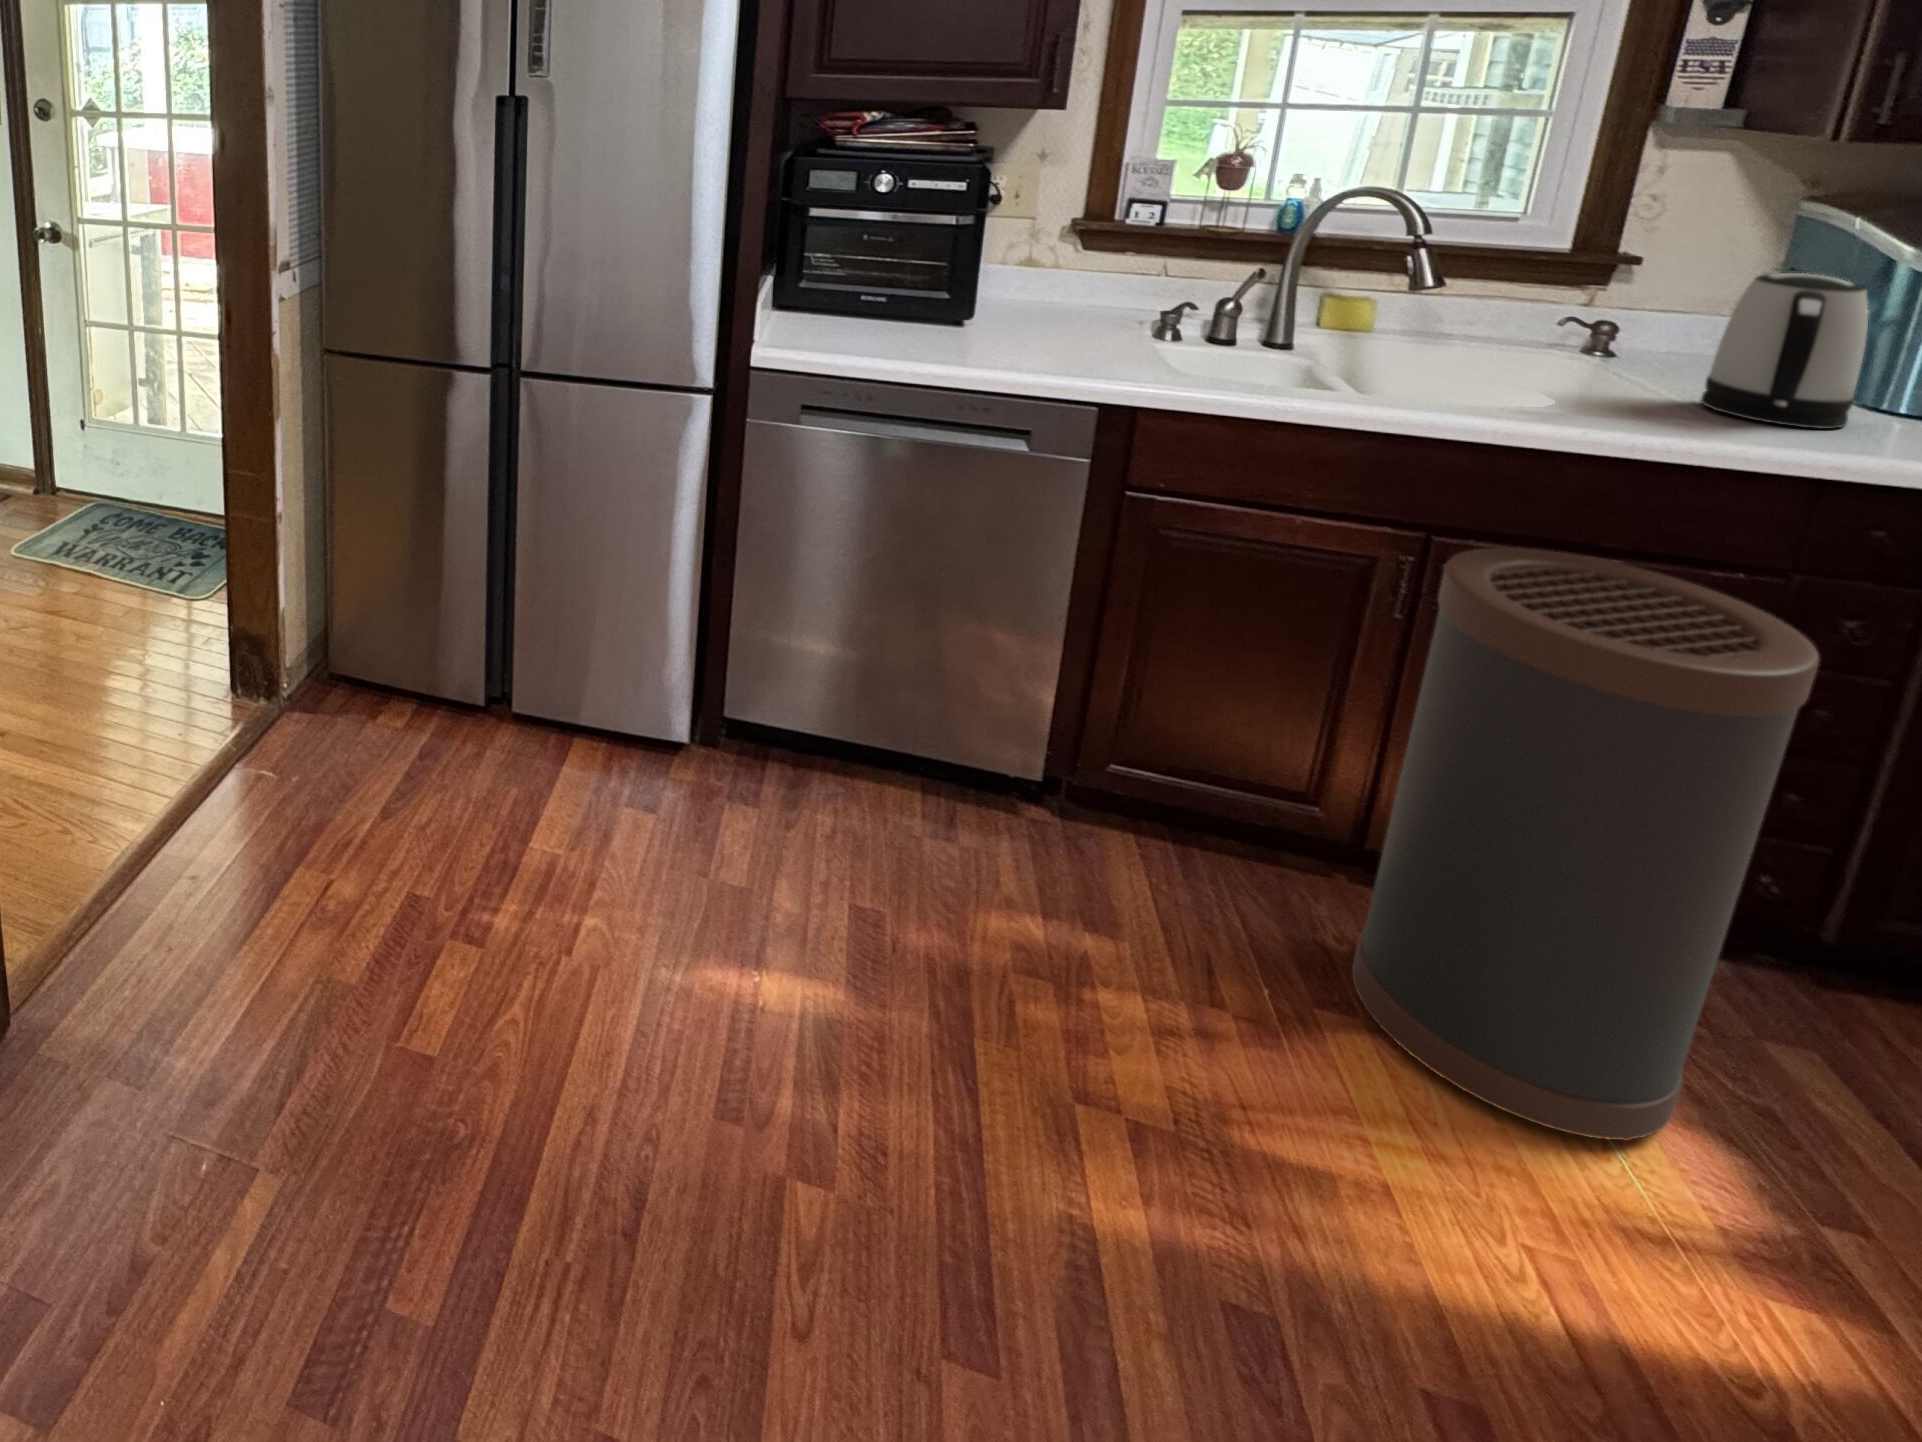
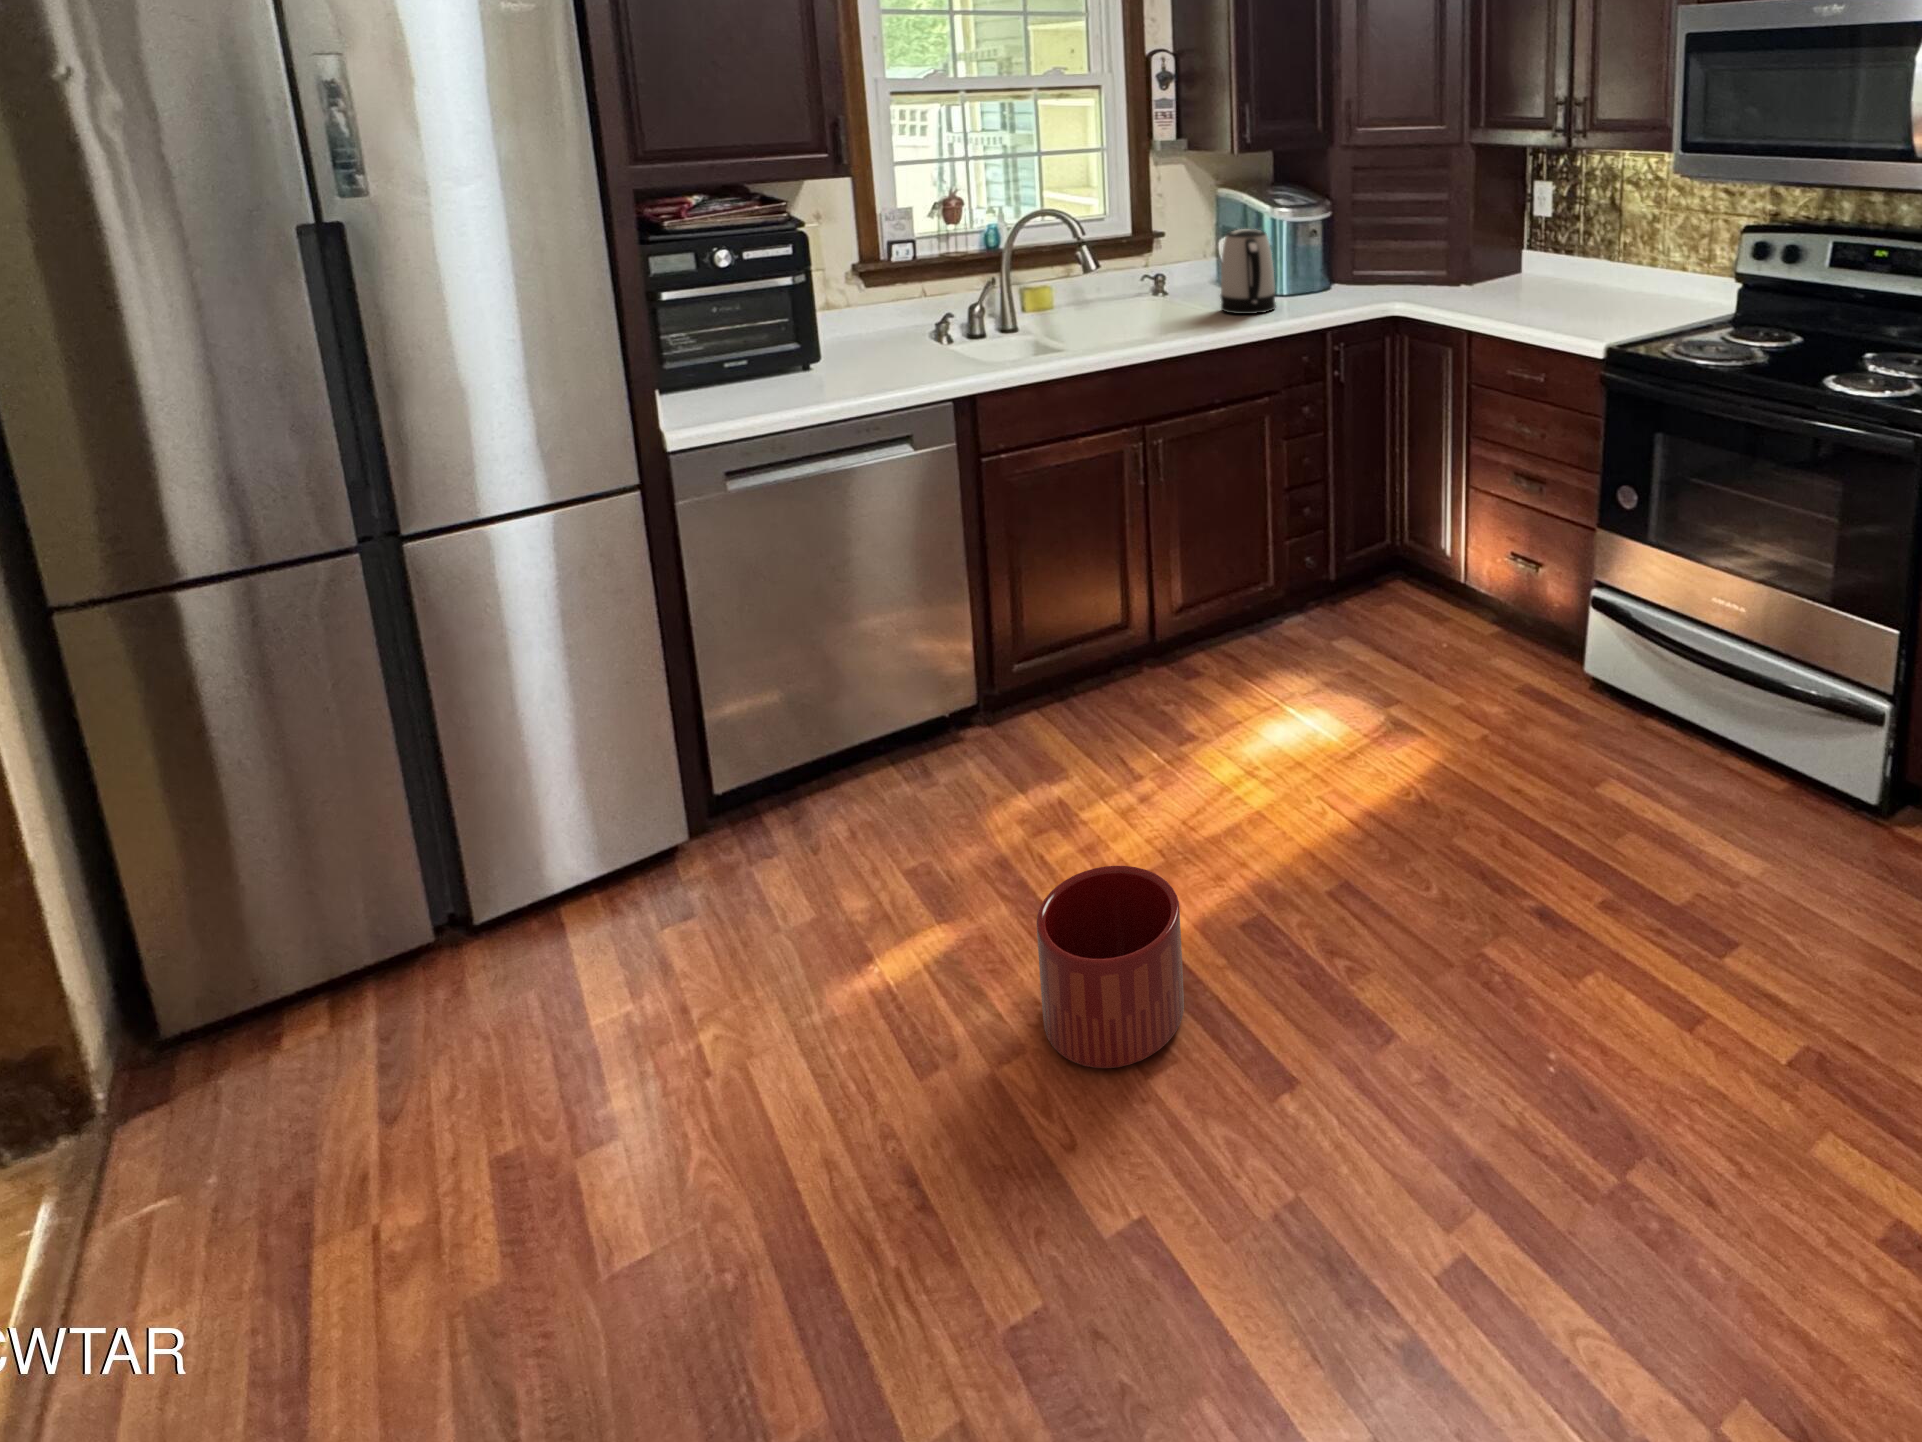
trash can: present [1352,548,1819,1141] -> none [1171,409,1326,741]
planter: none [863,1043,1094,1355] -> present [1037,866,1184,1068]

